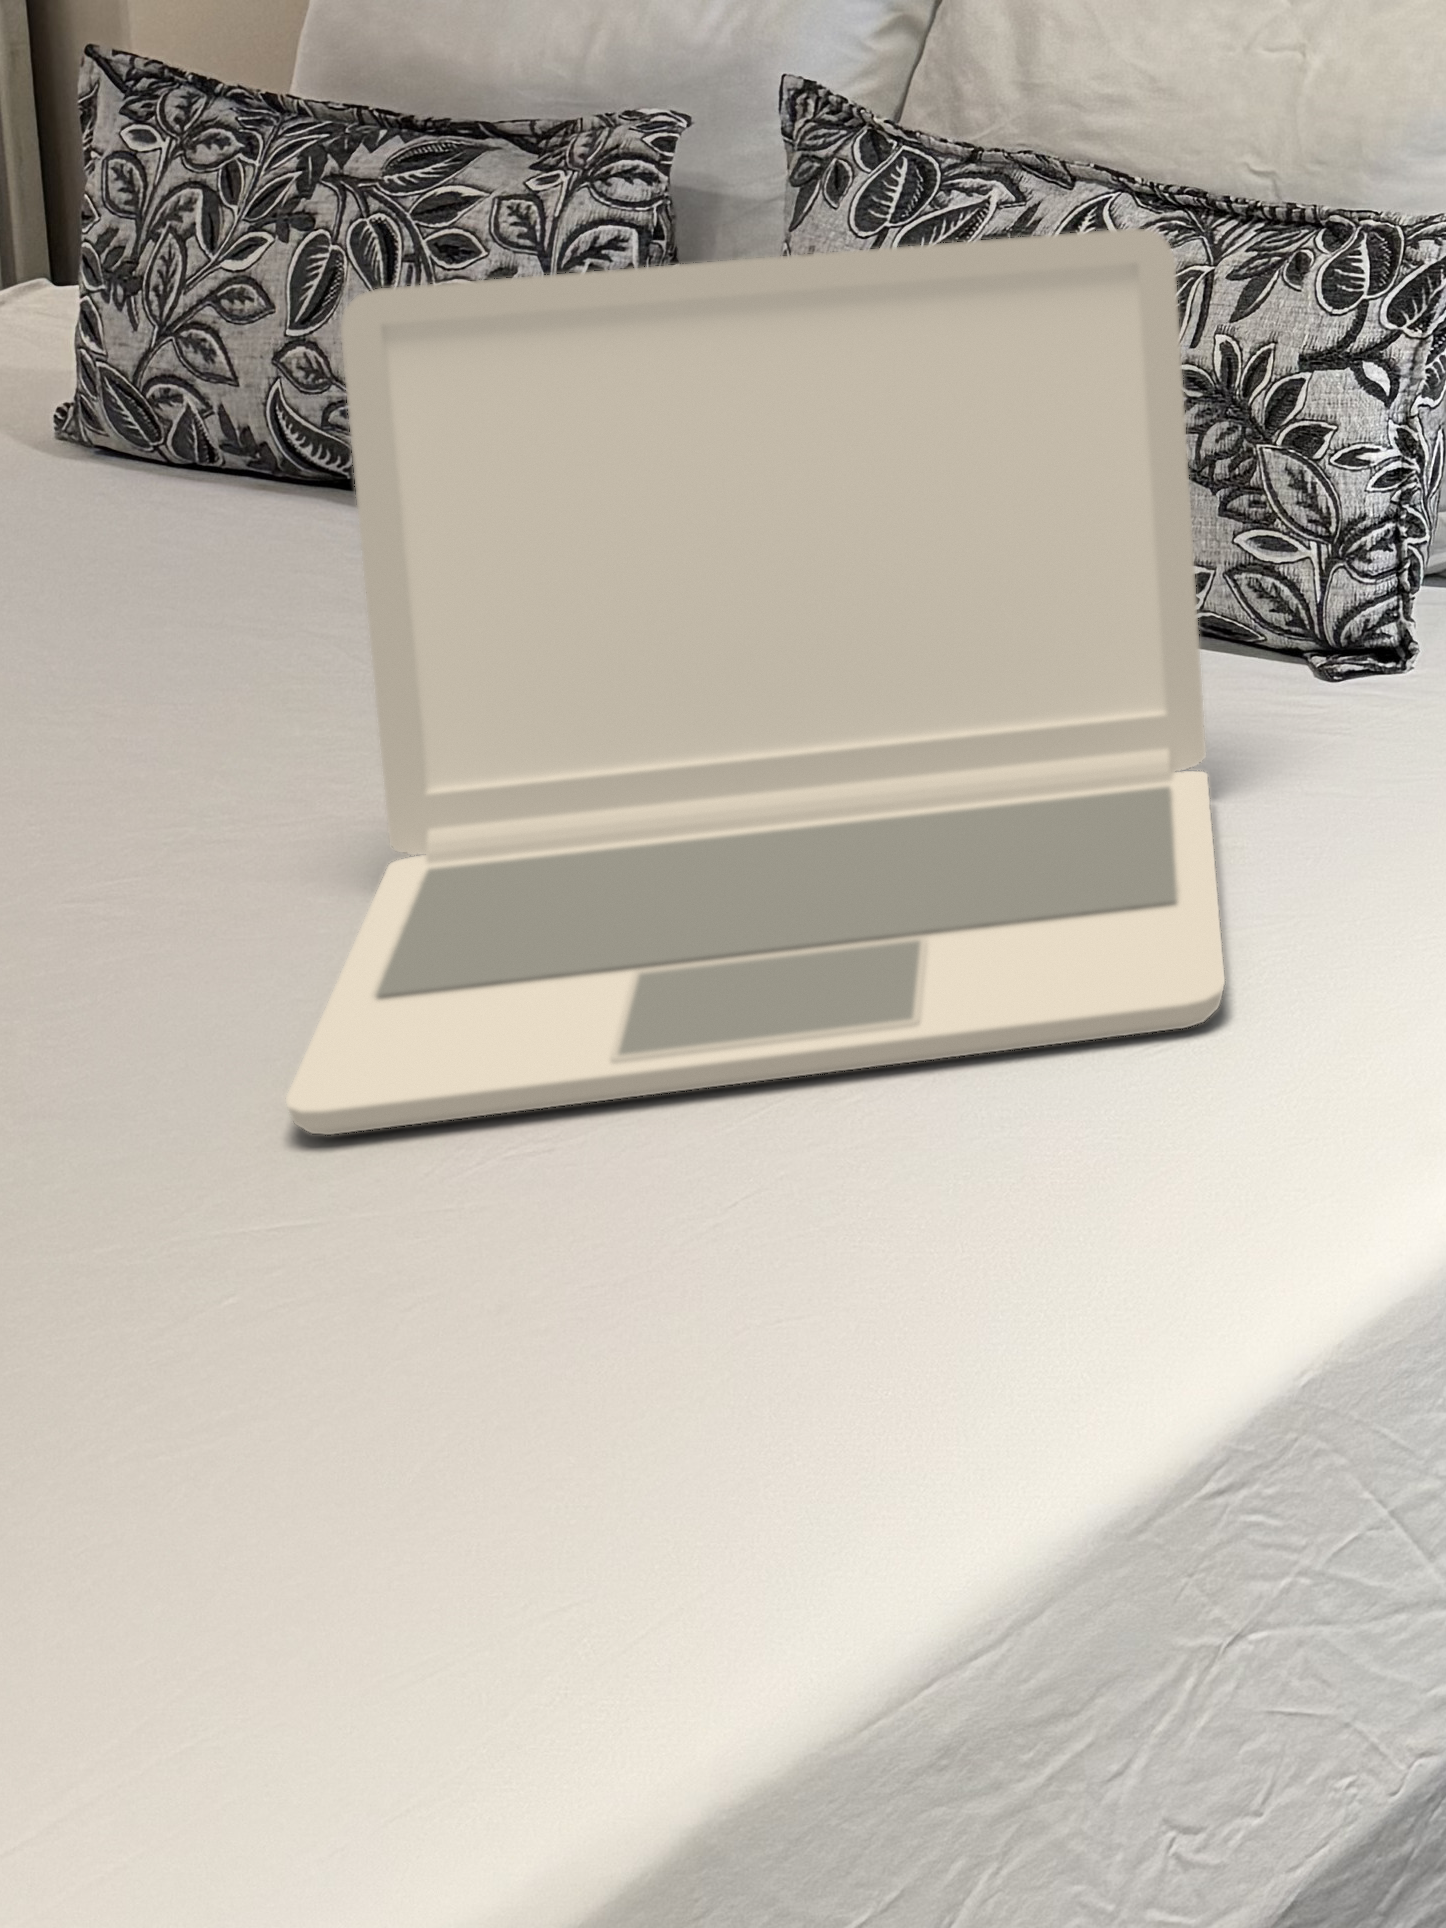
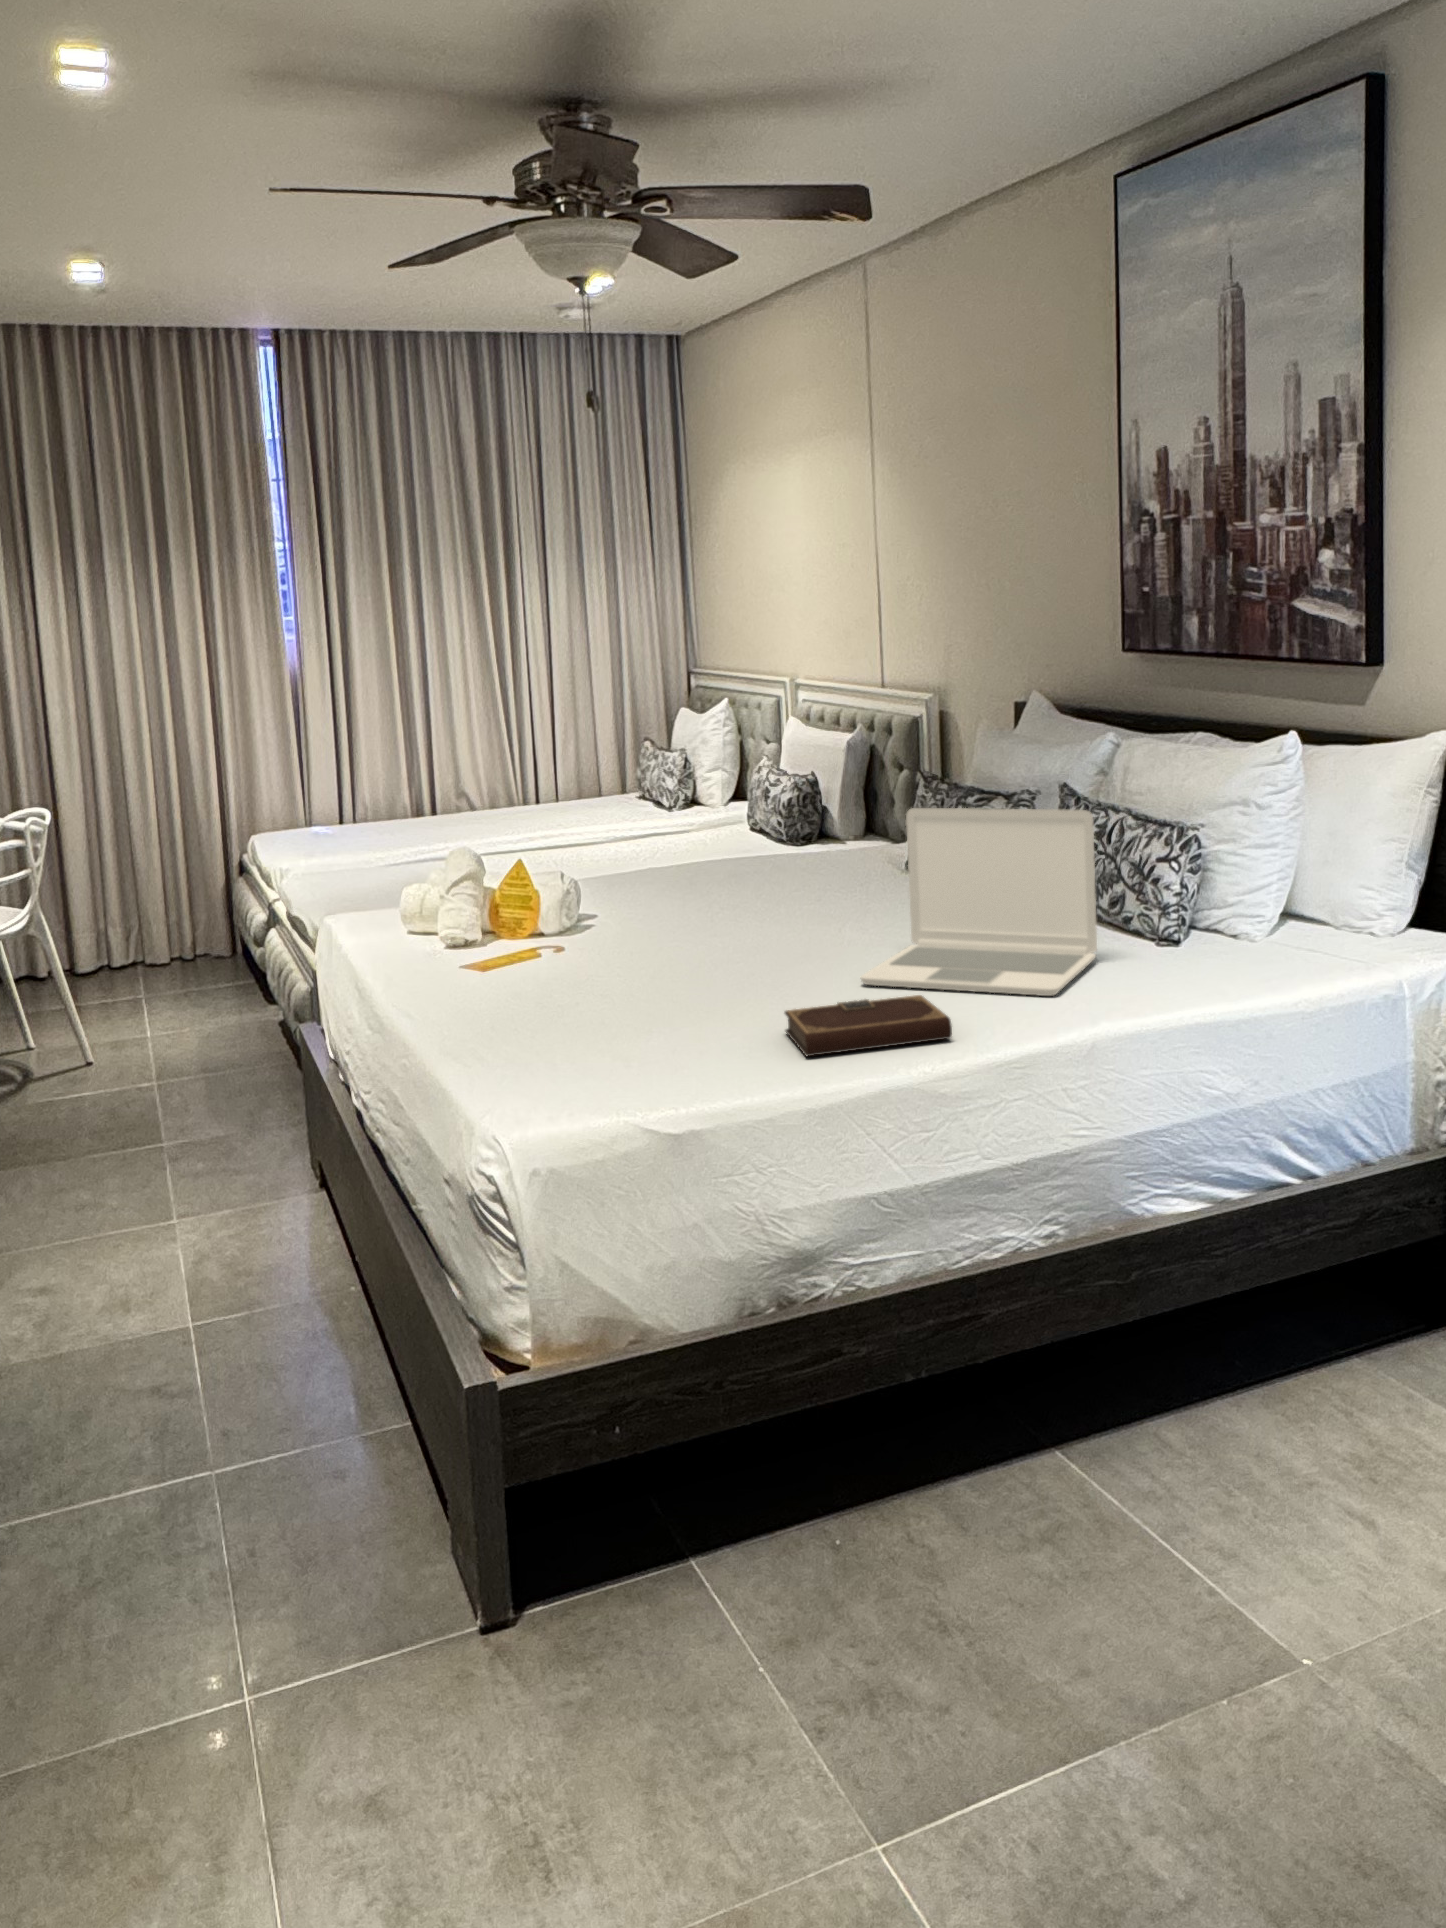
notebook: none [104,1191,1007,1739] -> present [785,995,952,1056]

